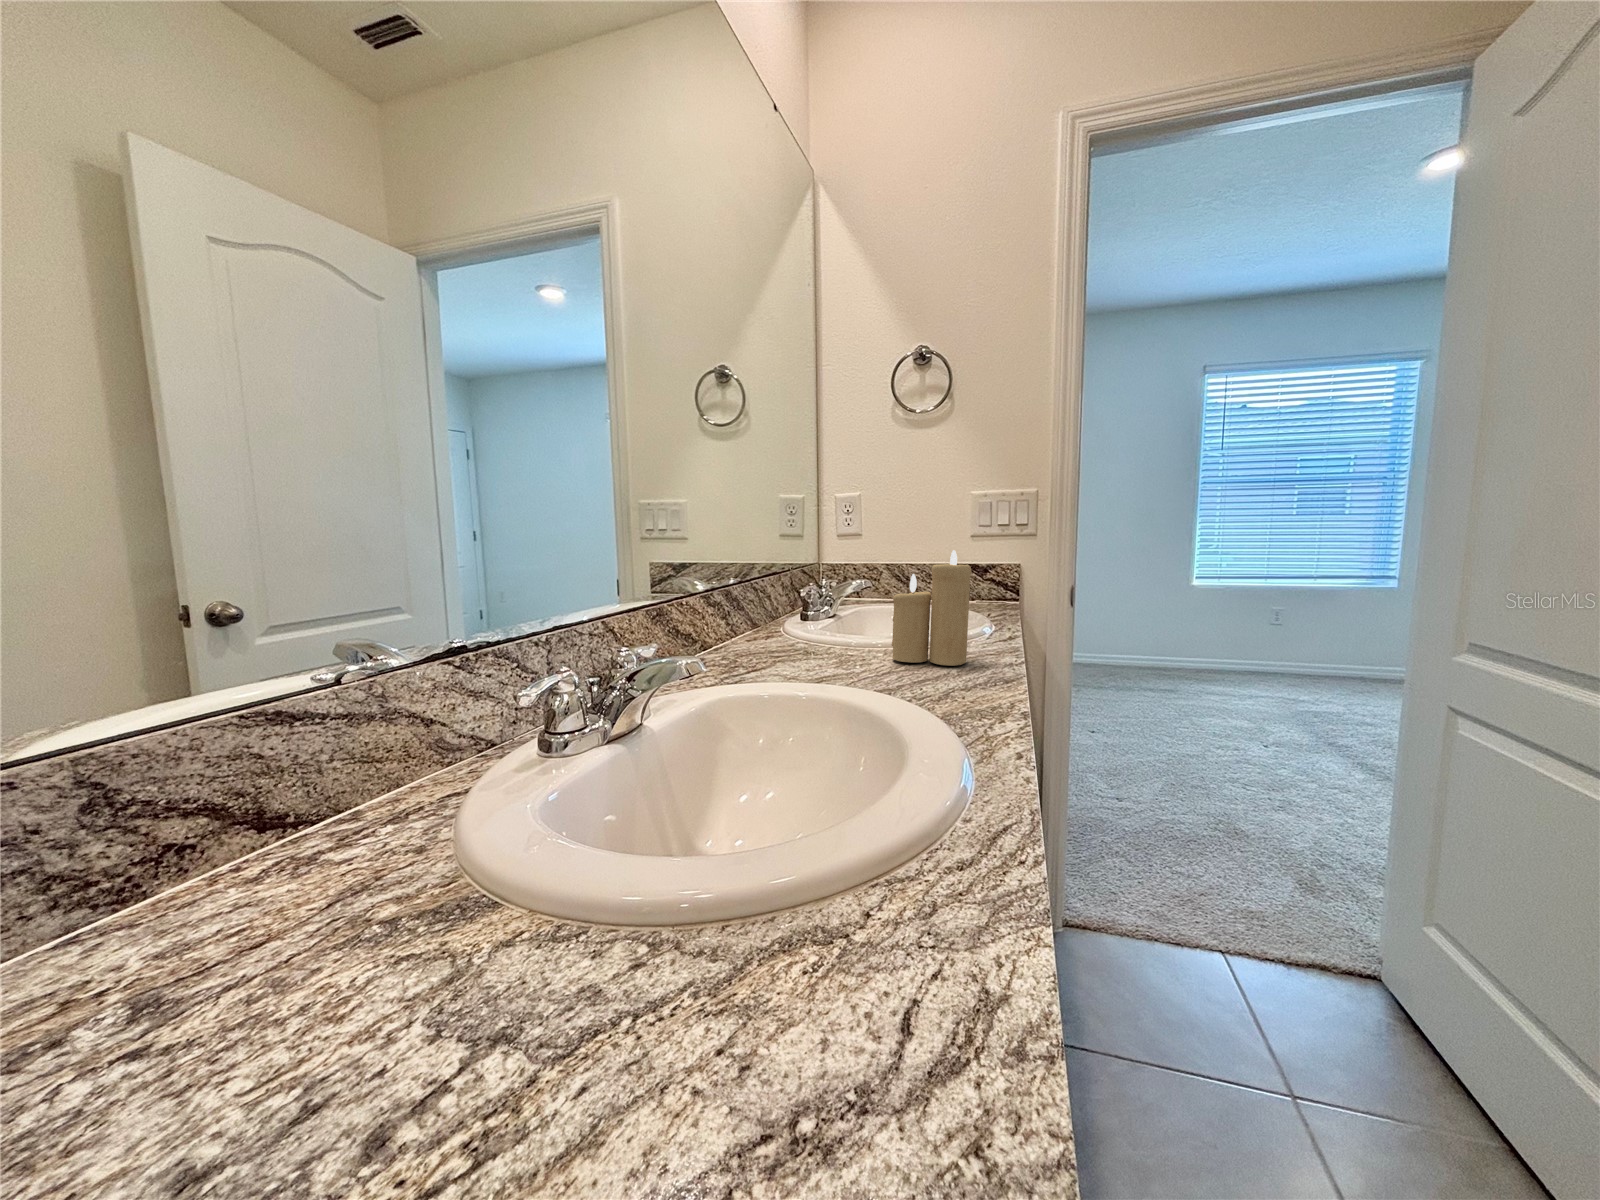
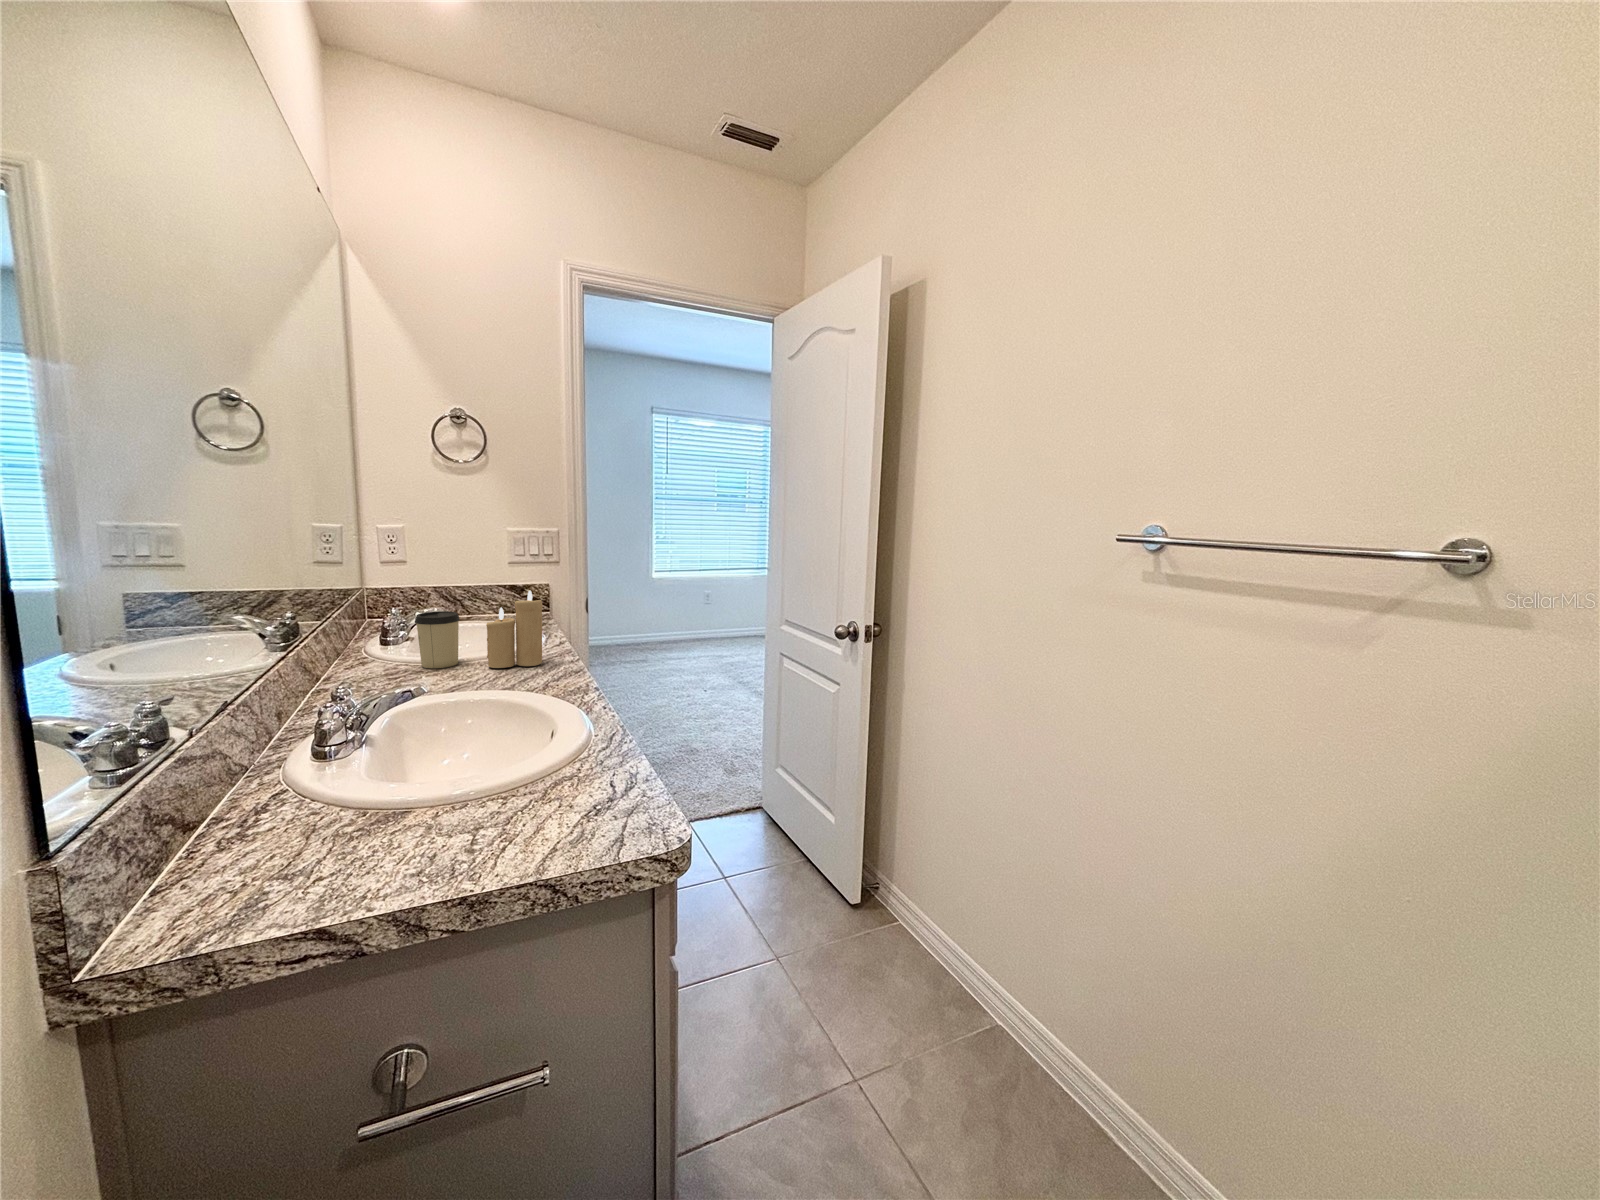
cup: none [818,579,869,652] -> present [415,611,460,668]

